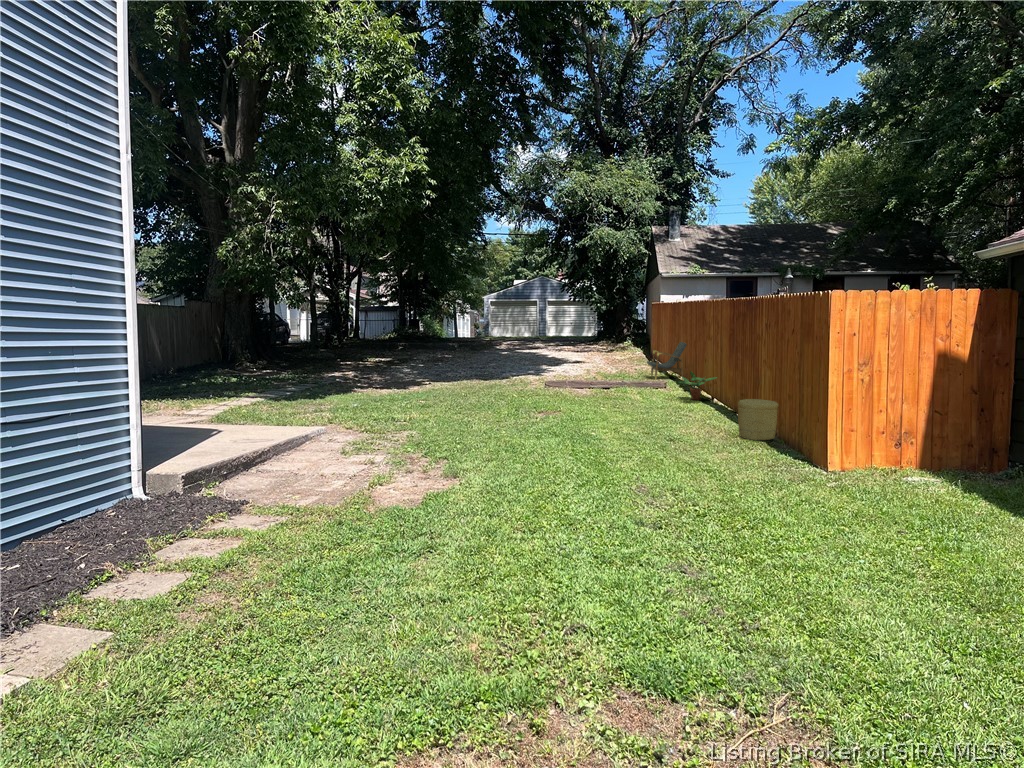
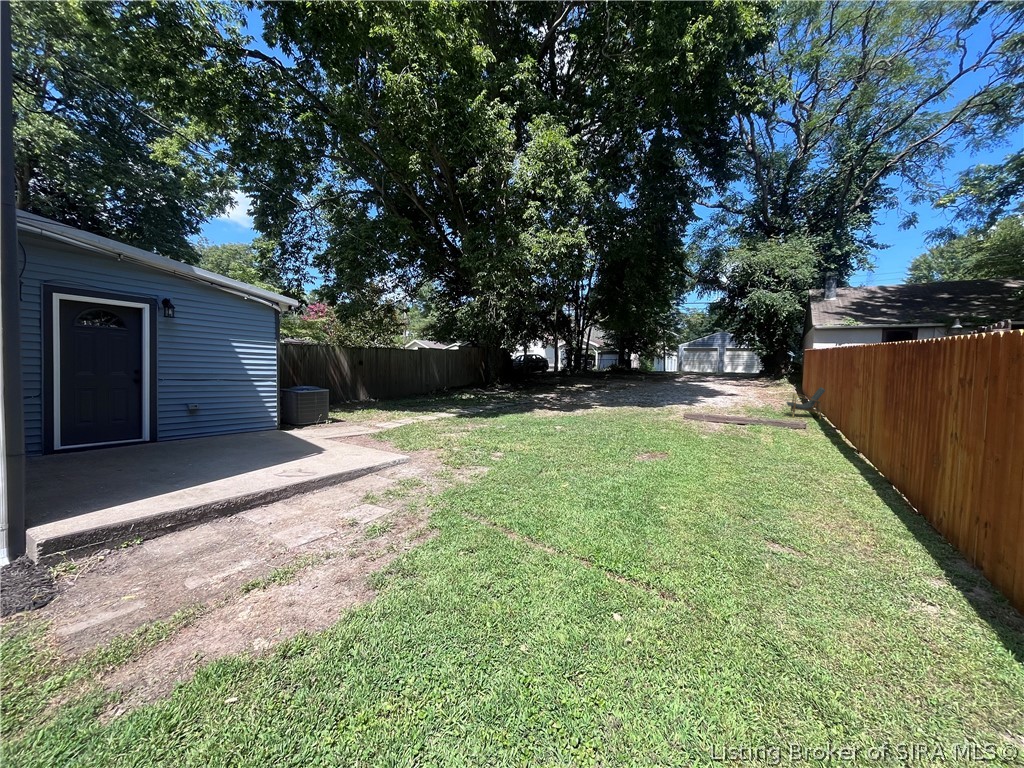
potted plant: present [678,371,716,400] -> none [805,417,848,443]
woven basket: present [738,399,778,440] -> none [848,457,897,499]

